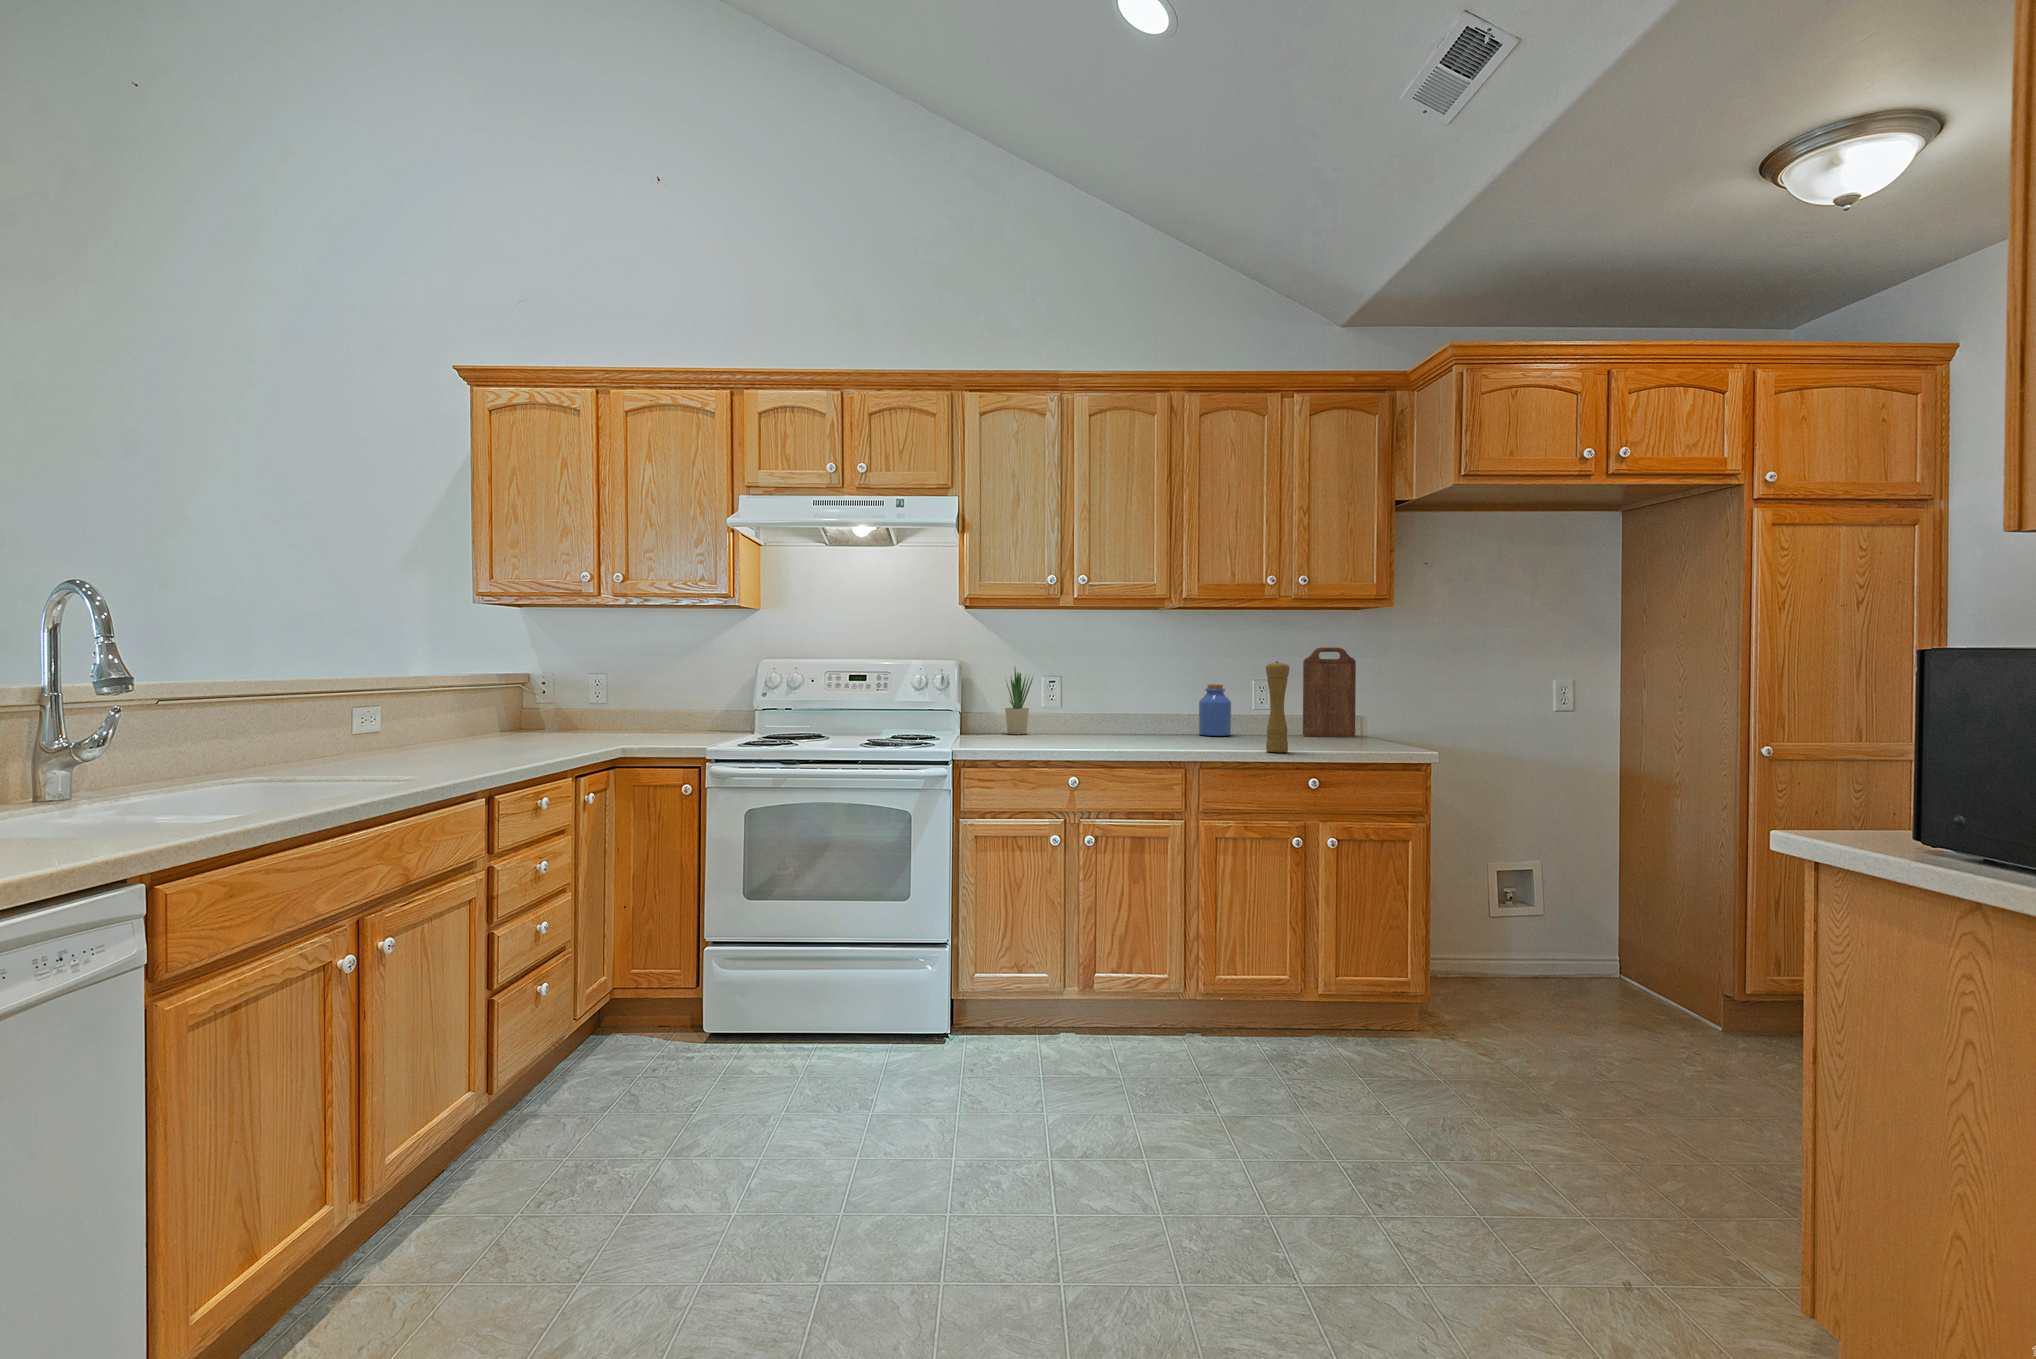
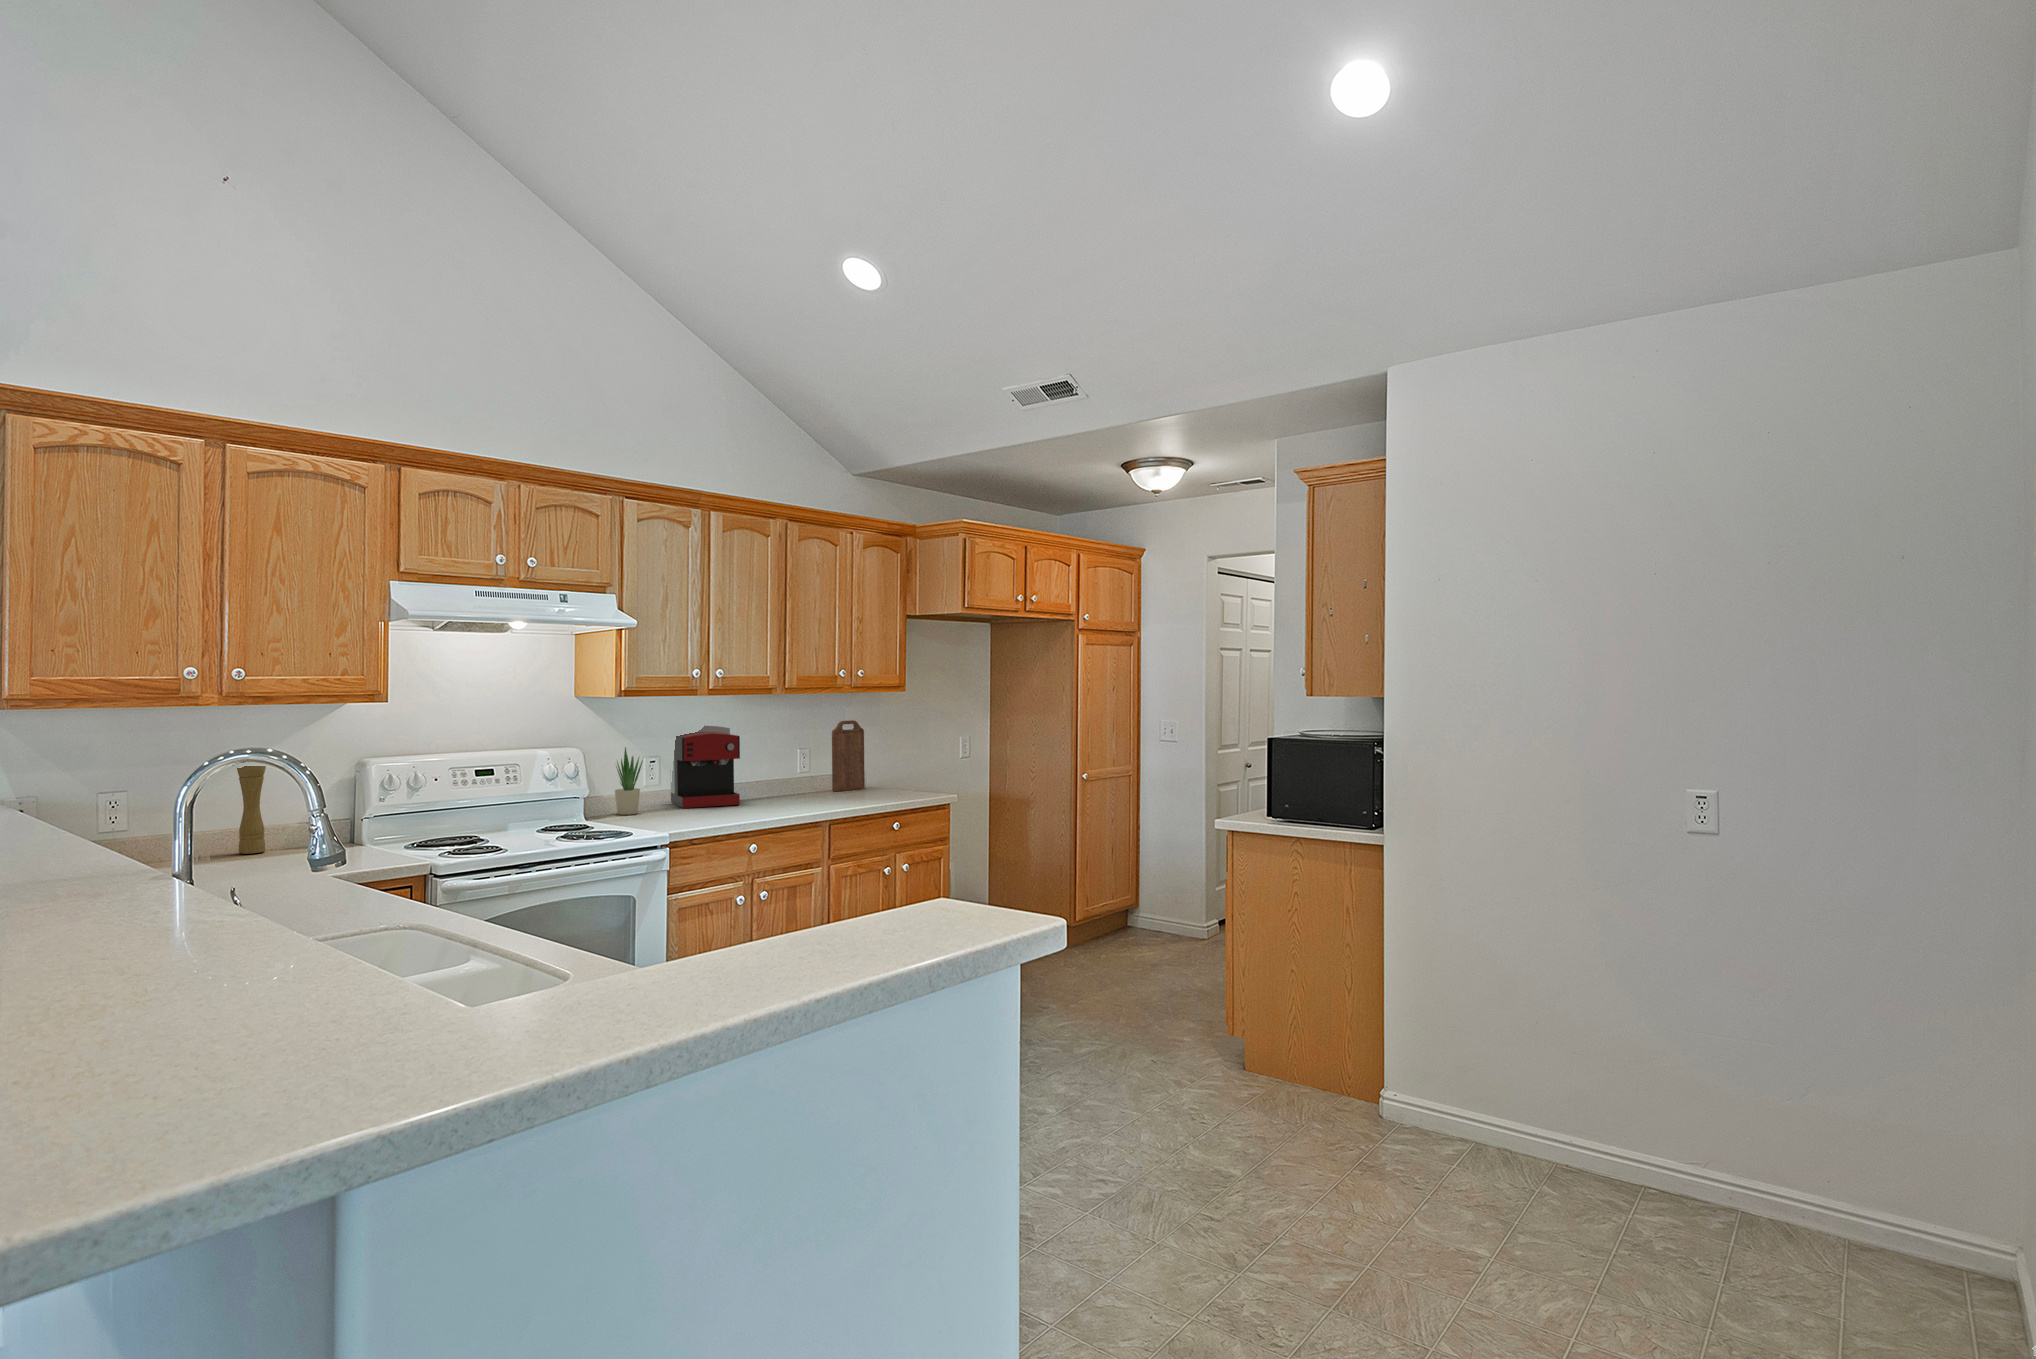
coffee maker: none [1081,646,1161,737] -> present [671,726,740,808]
pepper mill: present [1266,662,1289,752] -> present [237,766,266,854]
jar: present [1199,684,1231,736] -> none [763,755,790,798]

